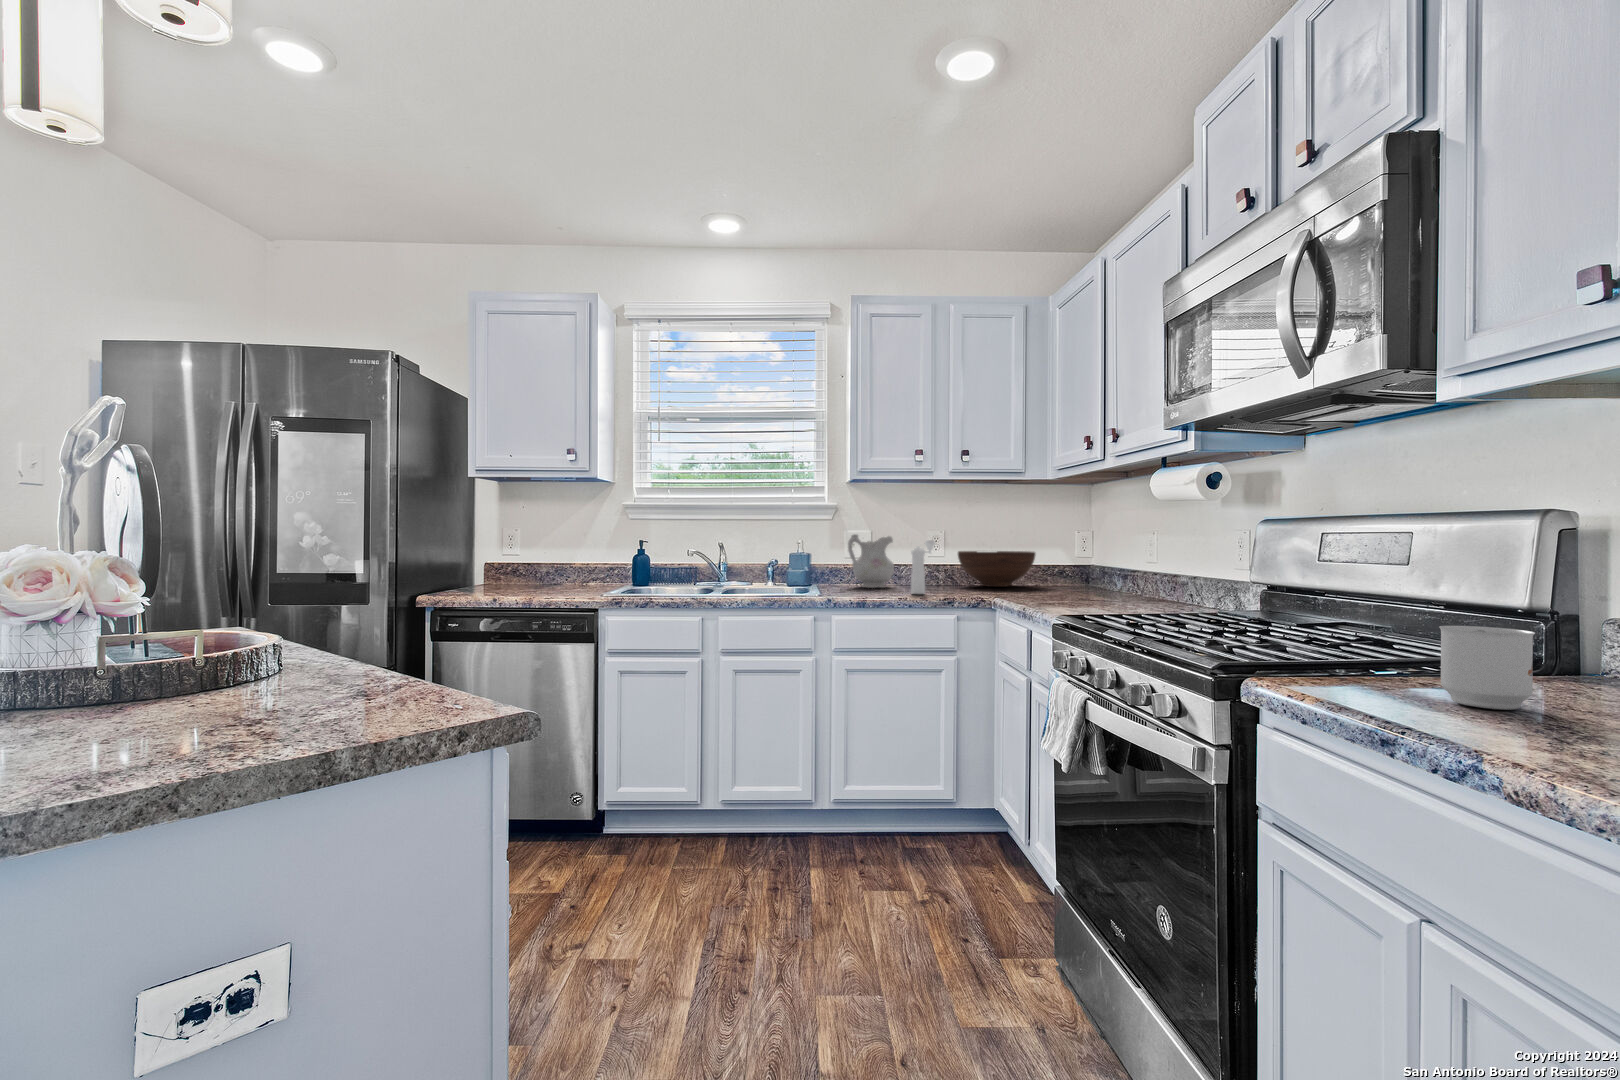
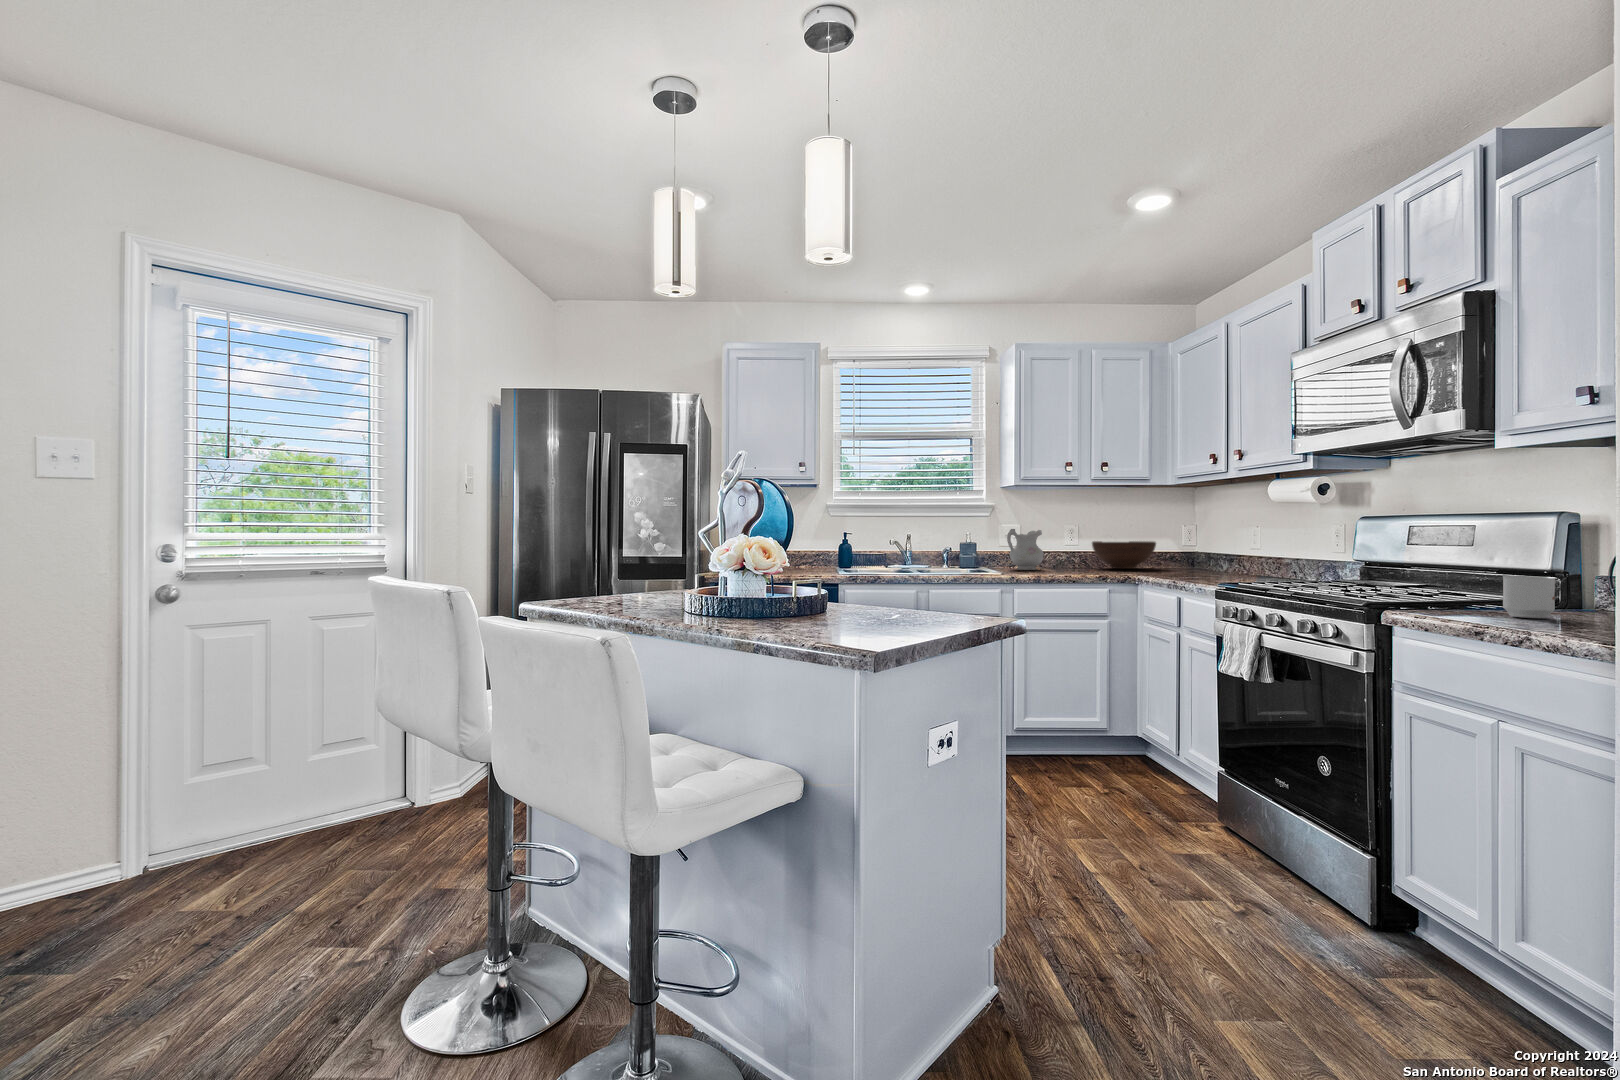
pepper mill: present [911,540,935,594] -> none [1069,533,1085,574]

